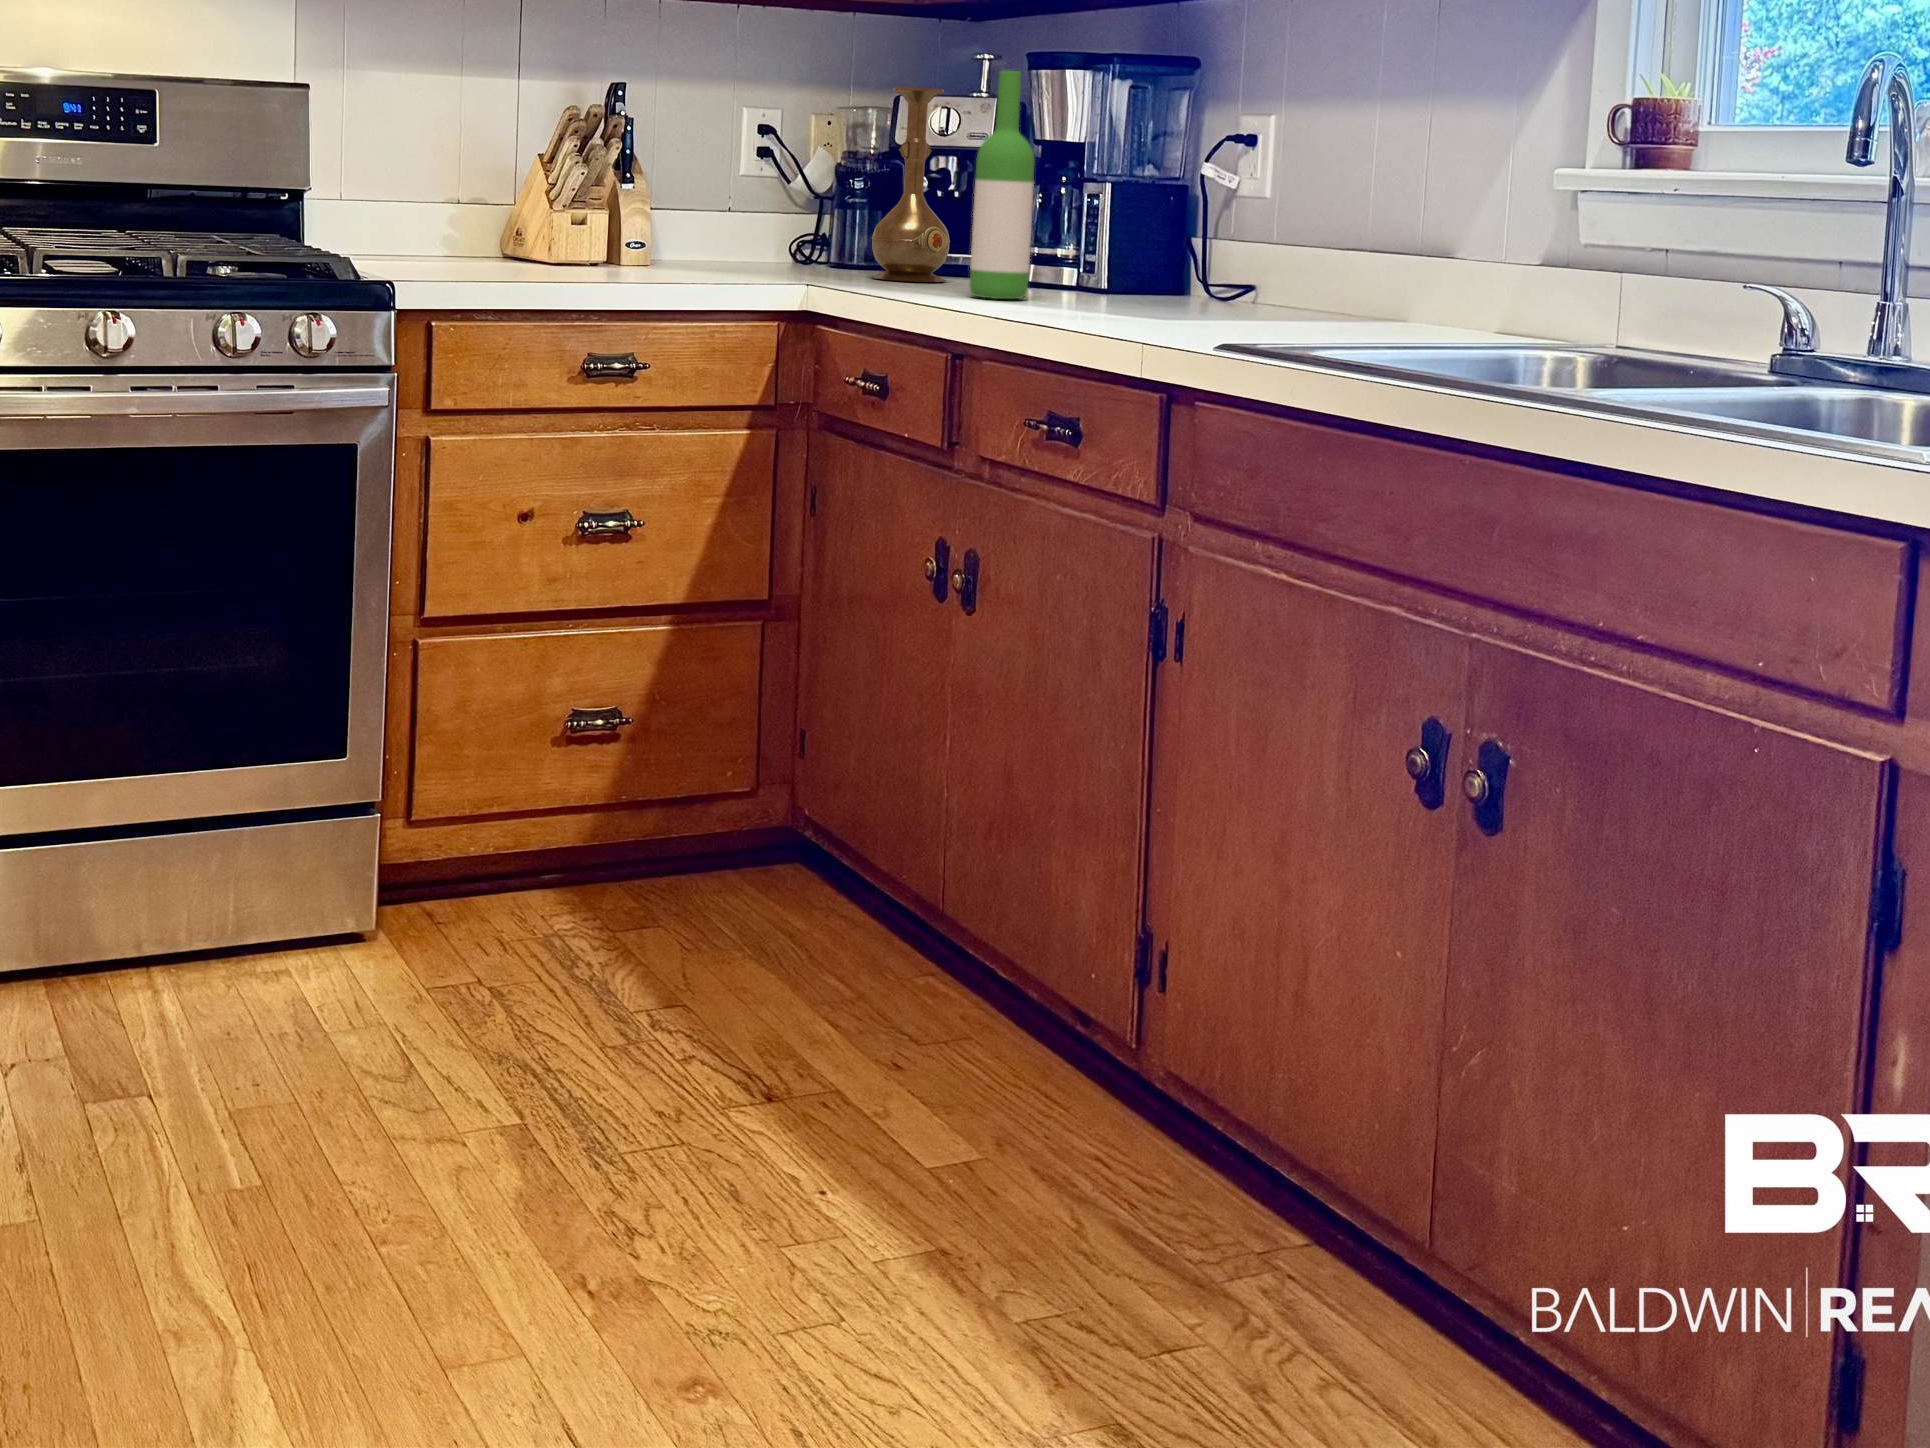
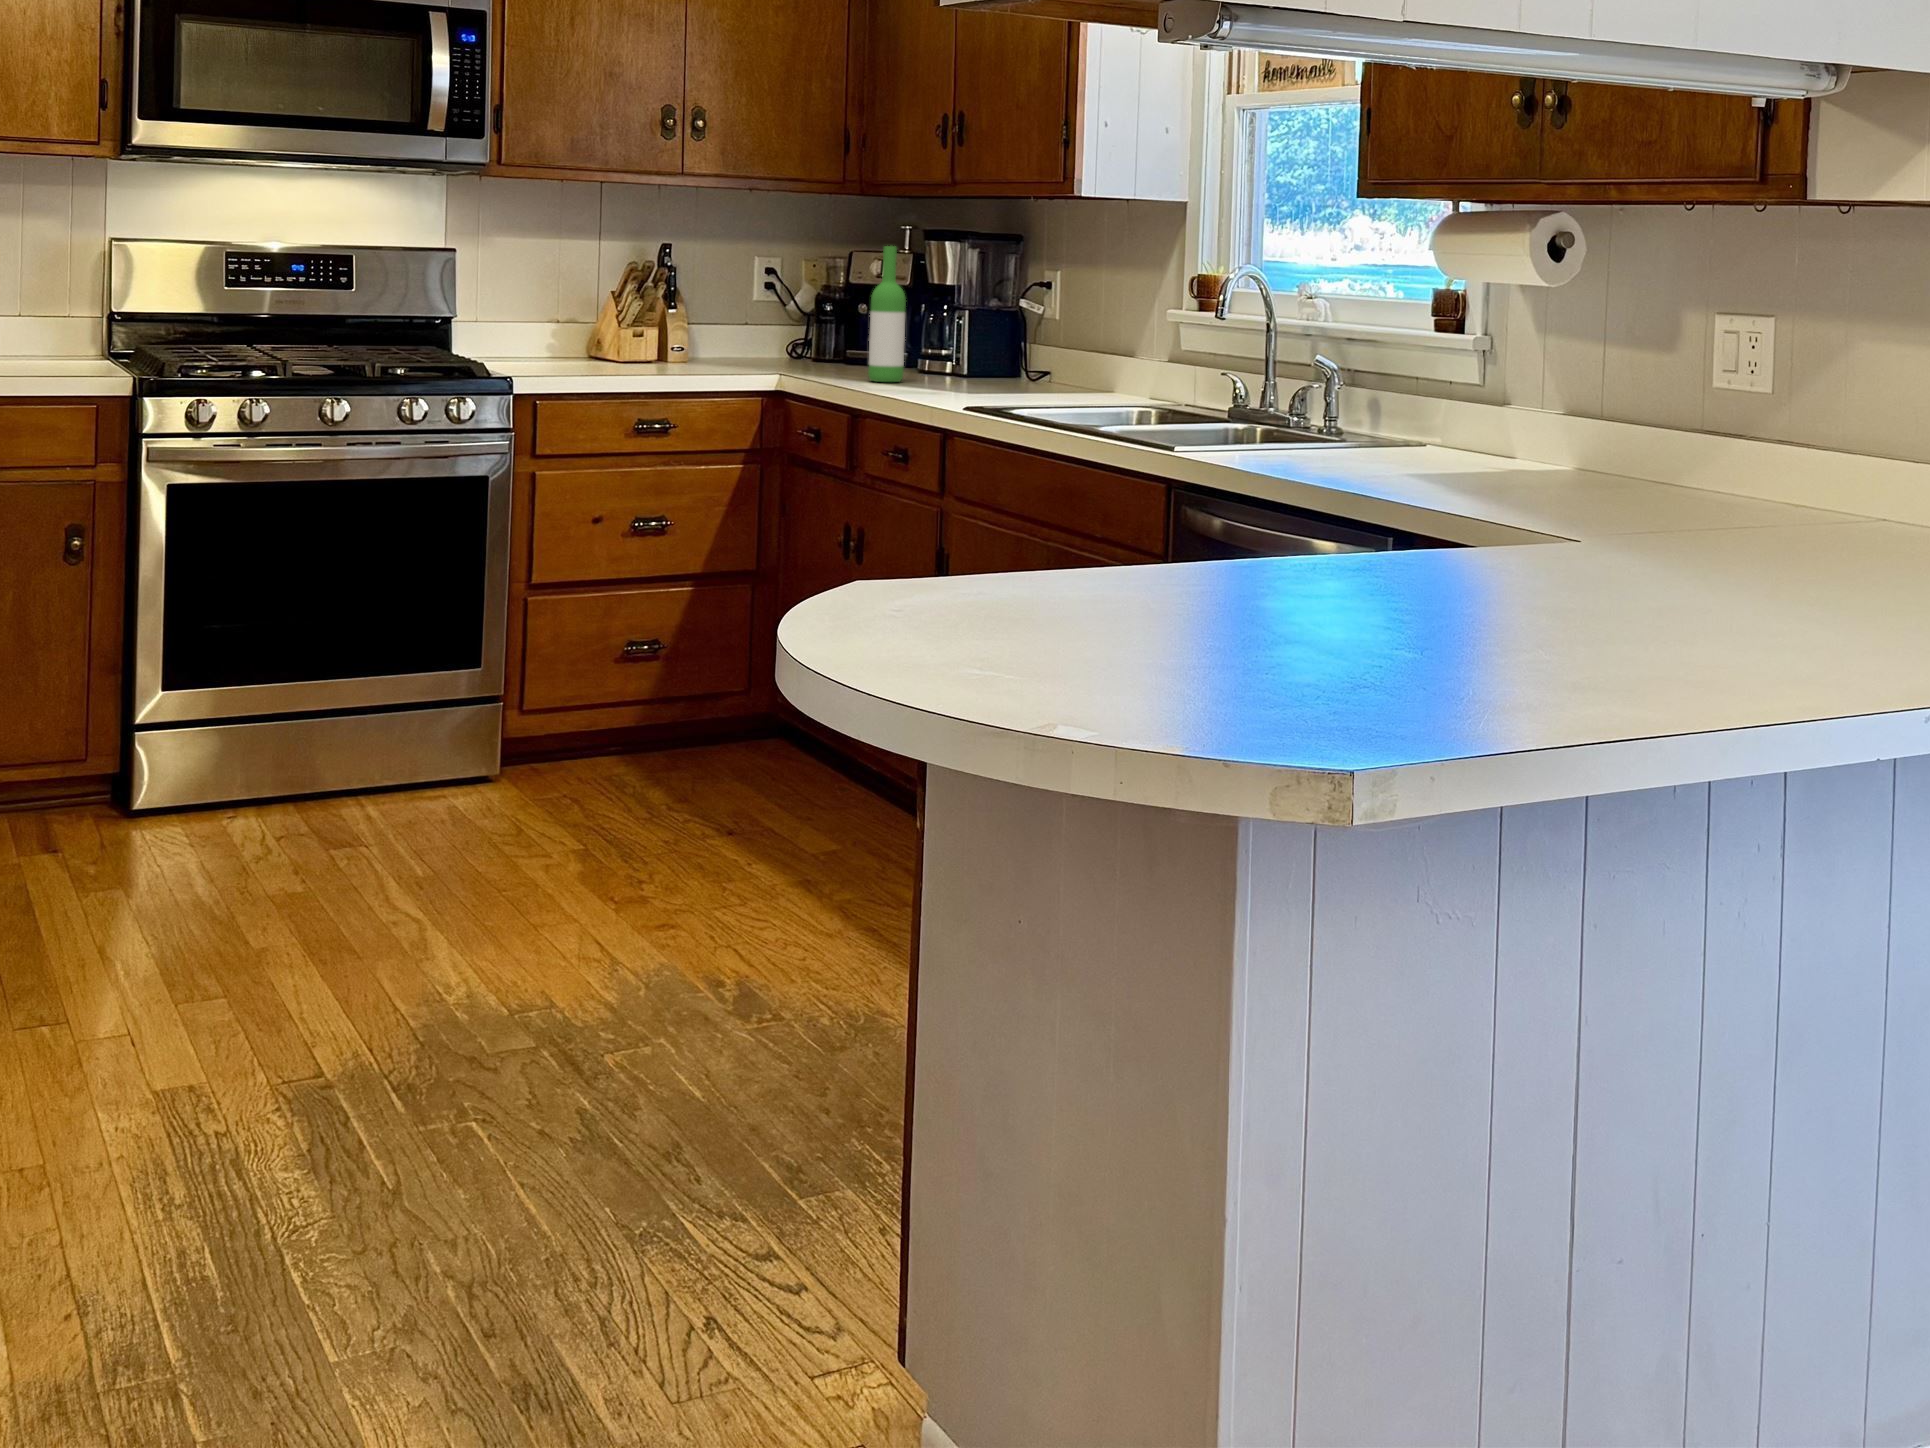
vase: present [872,87,950,282] -> none [823,251,872,372]

